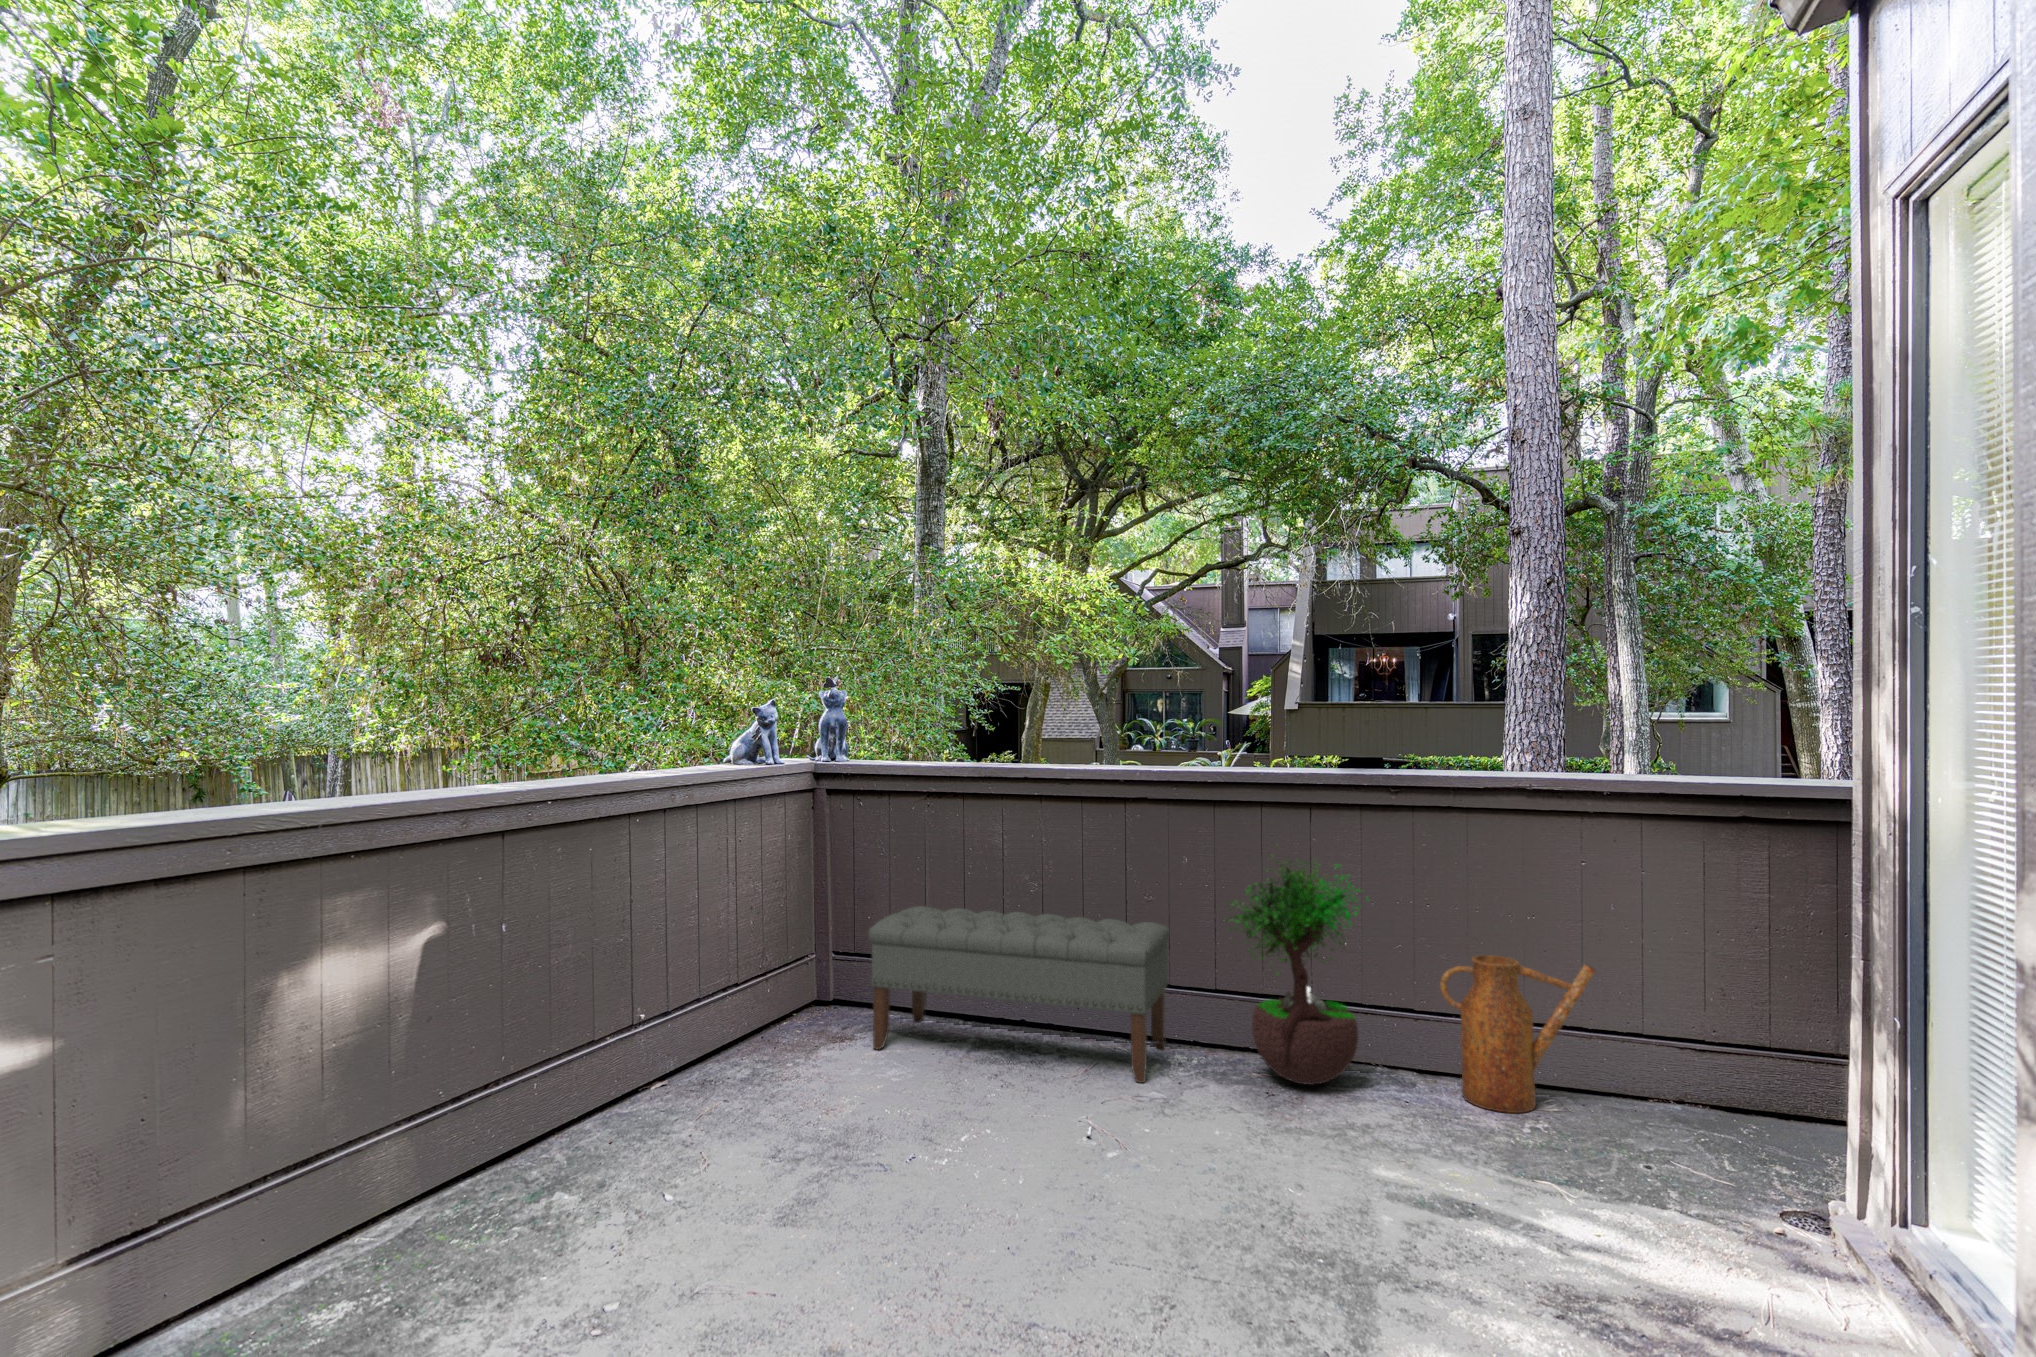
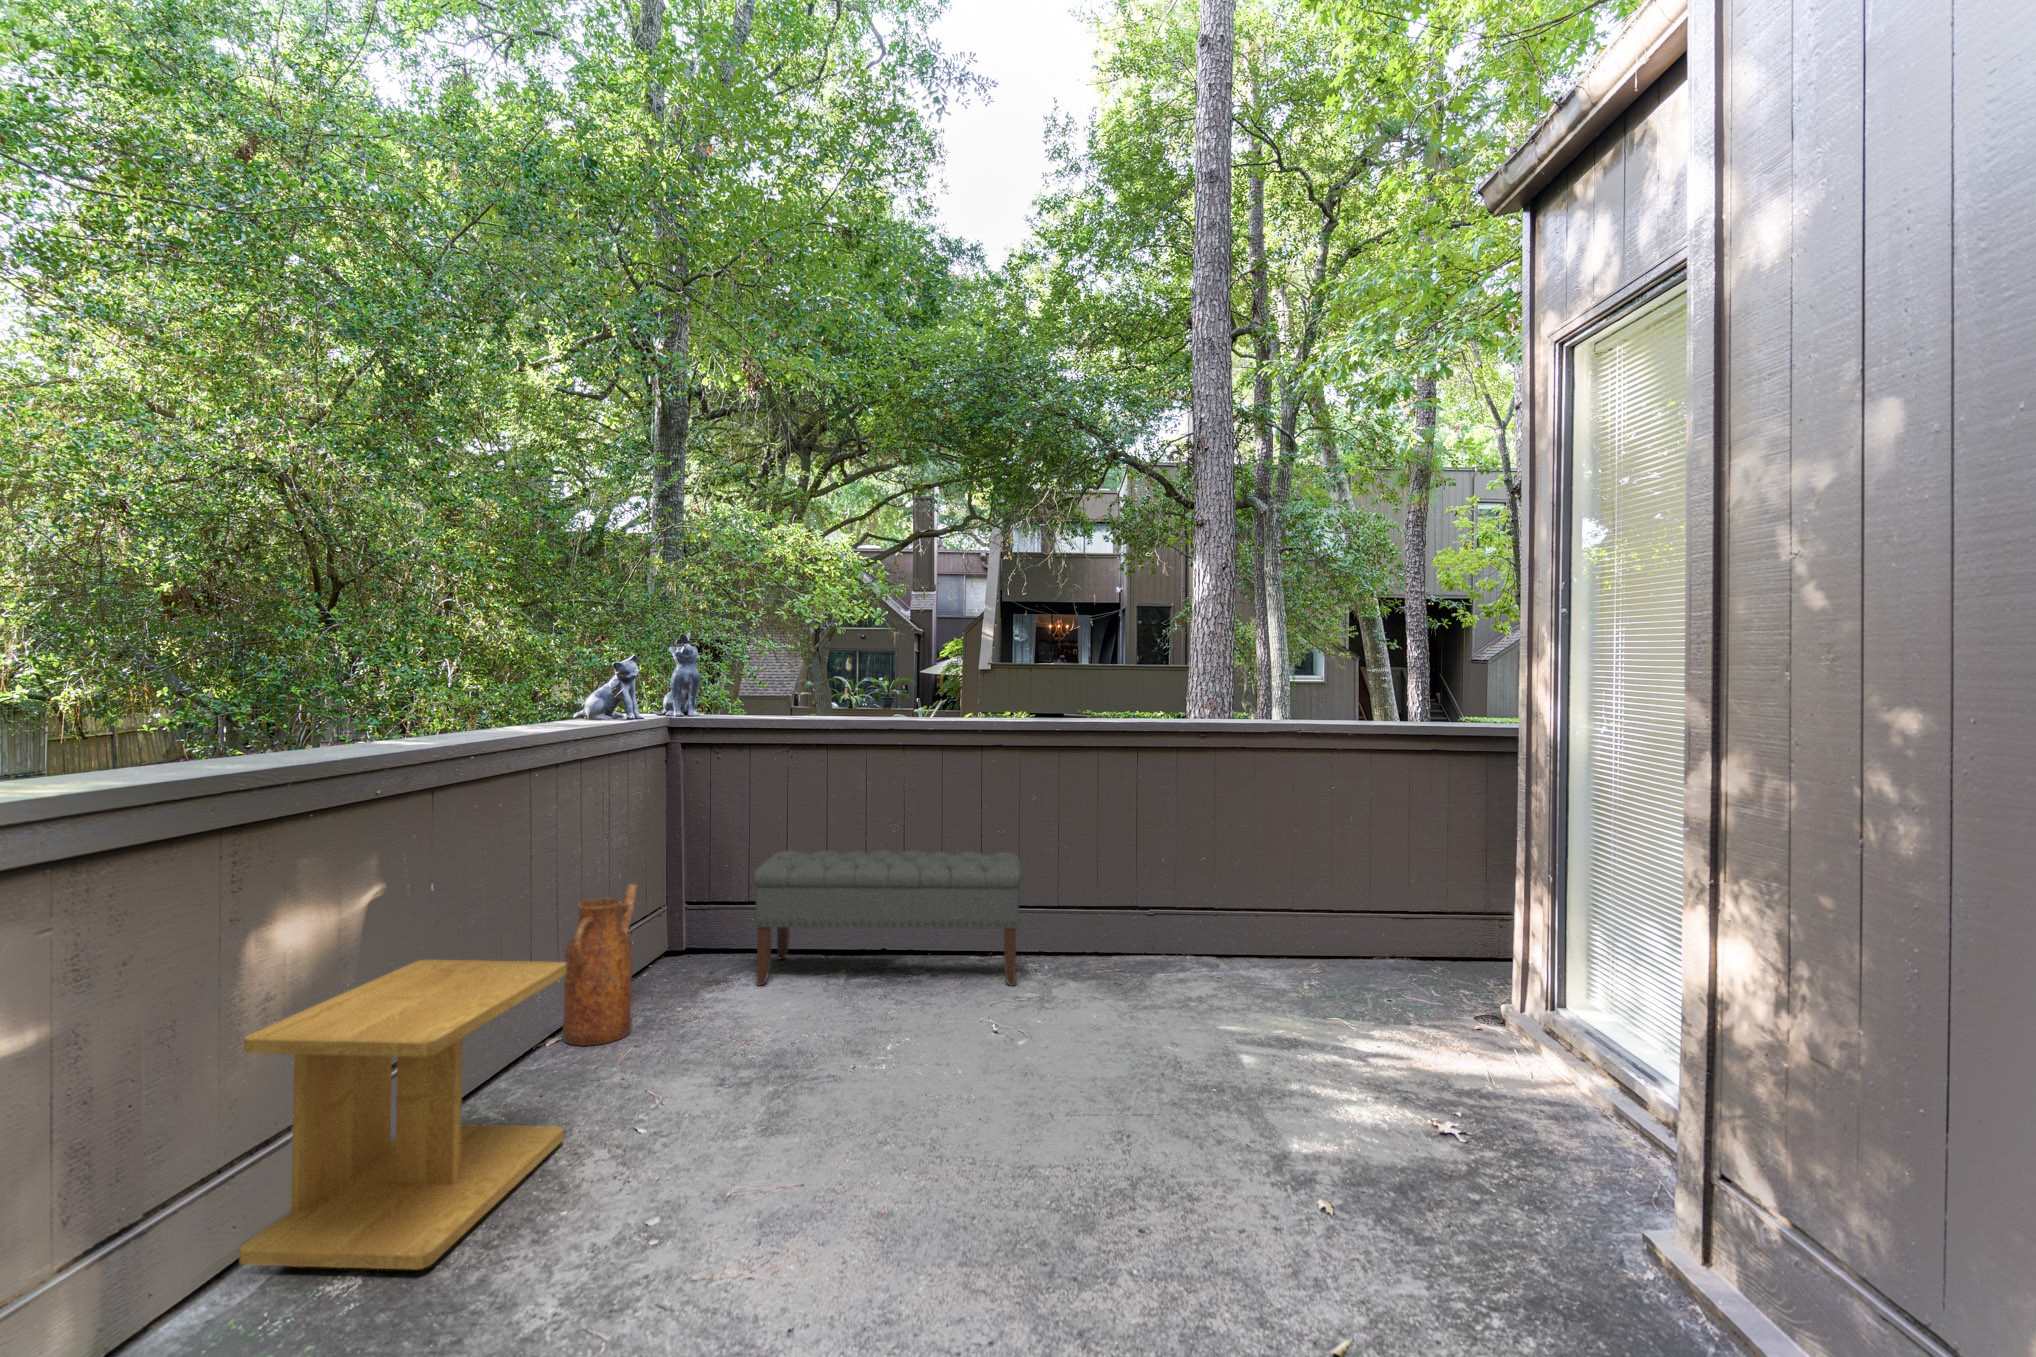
potted tree: present [1225,859,1370,1085] -> none [1079,781,1194,972]
watering can: present [1440,955,1595,1113] -> present [563,884,637,1046]
side table: none [258,994,587,1303] -> present [239,960,567,1270]

